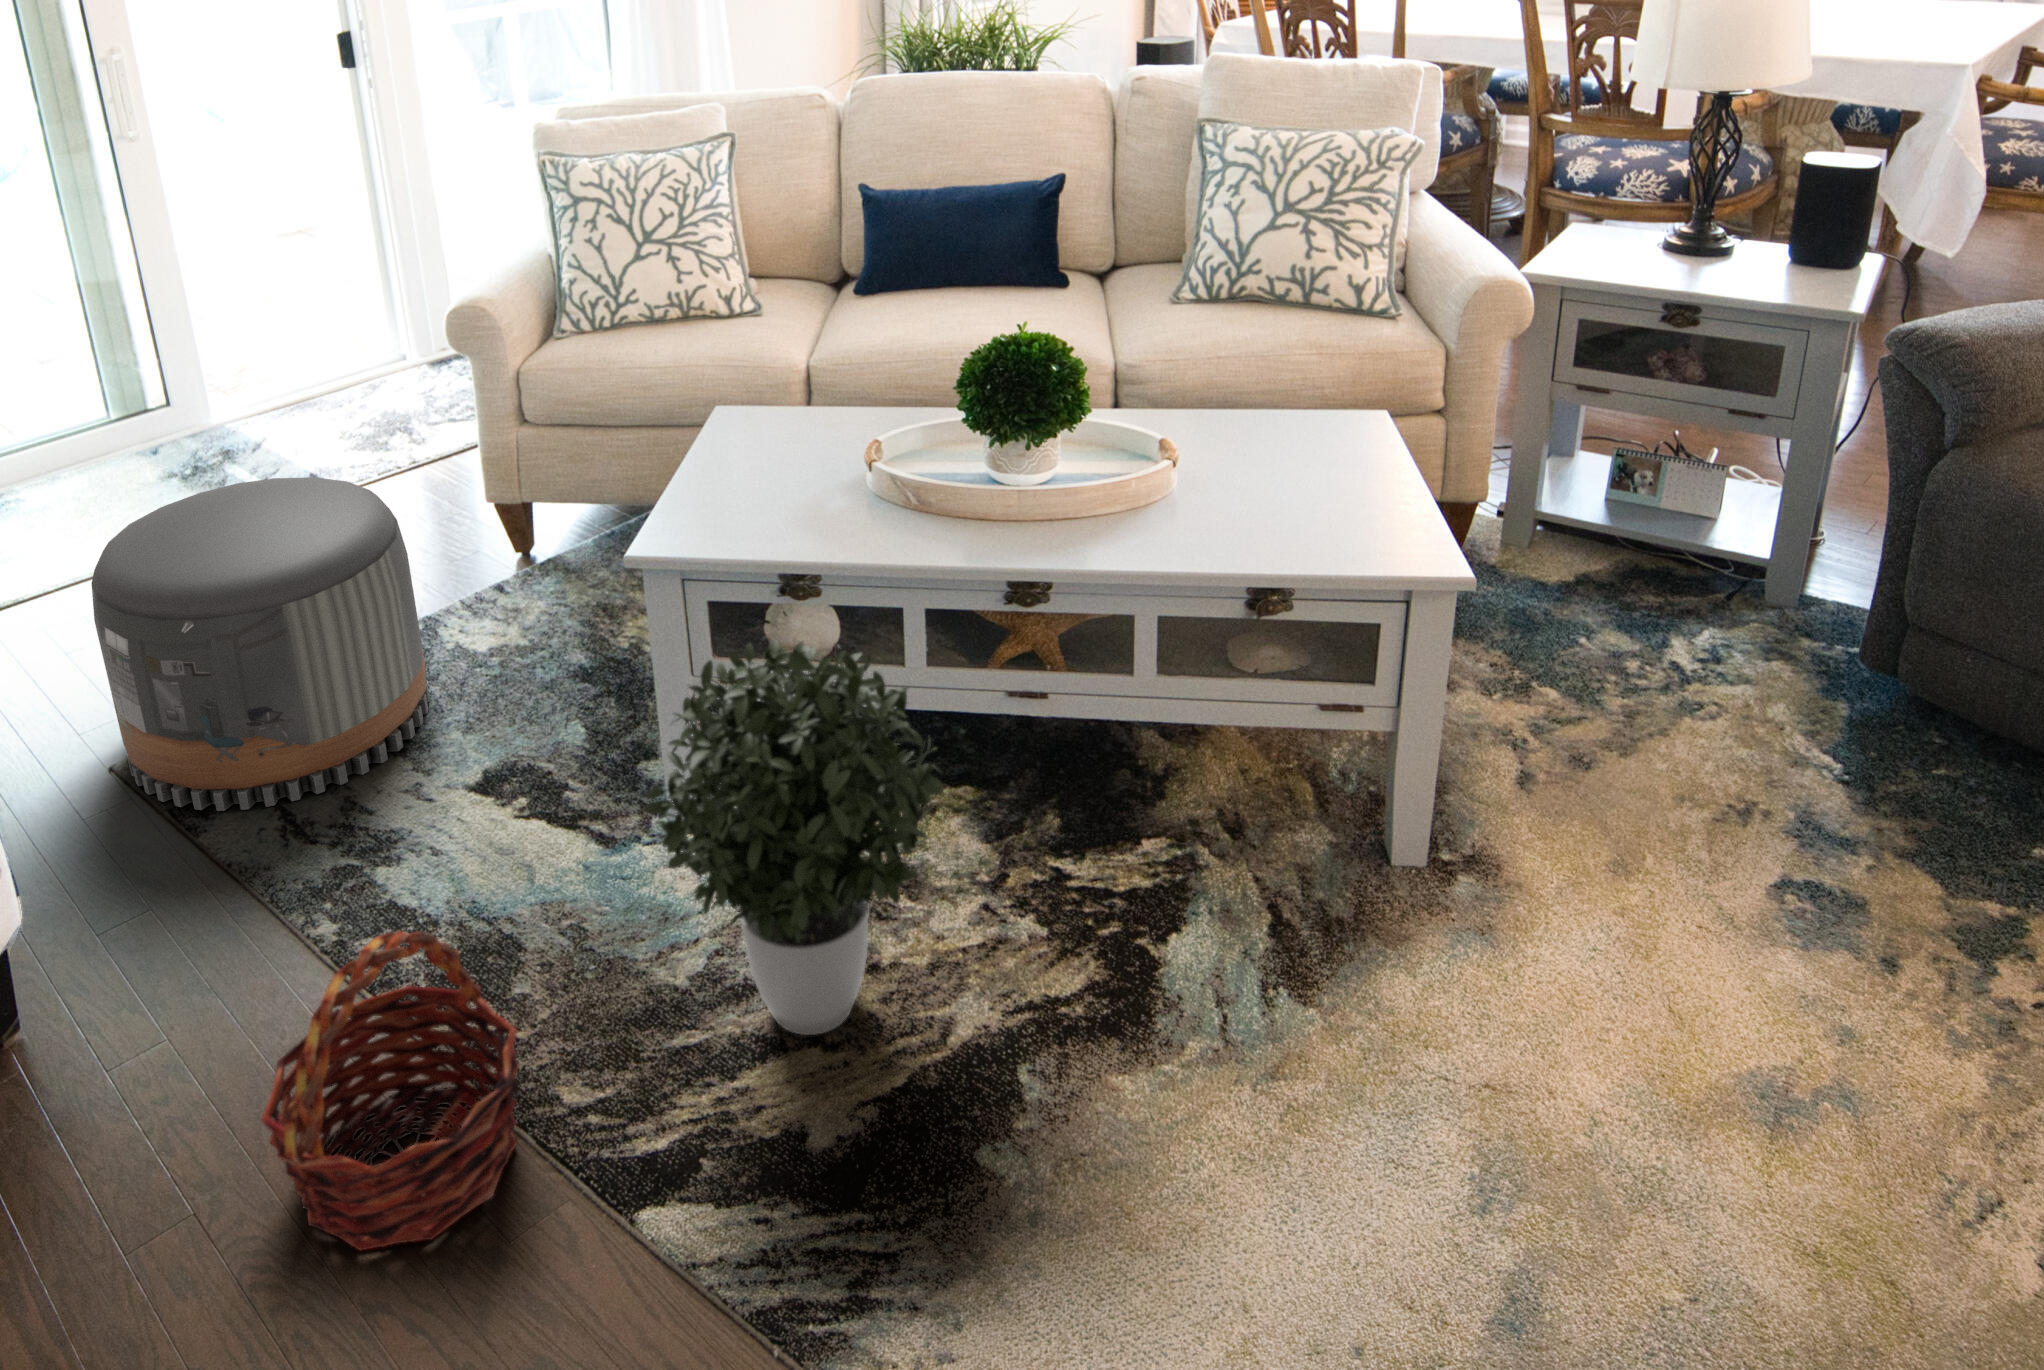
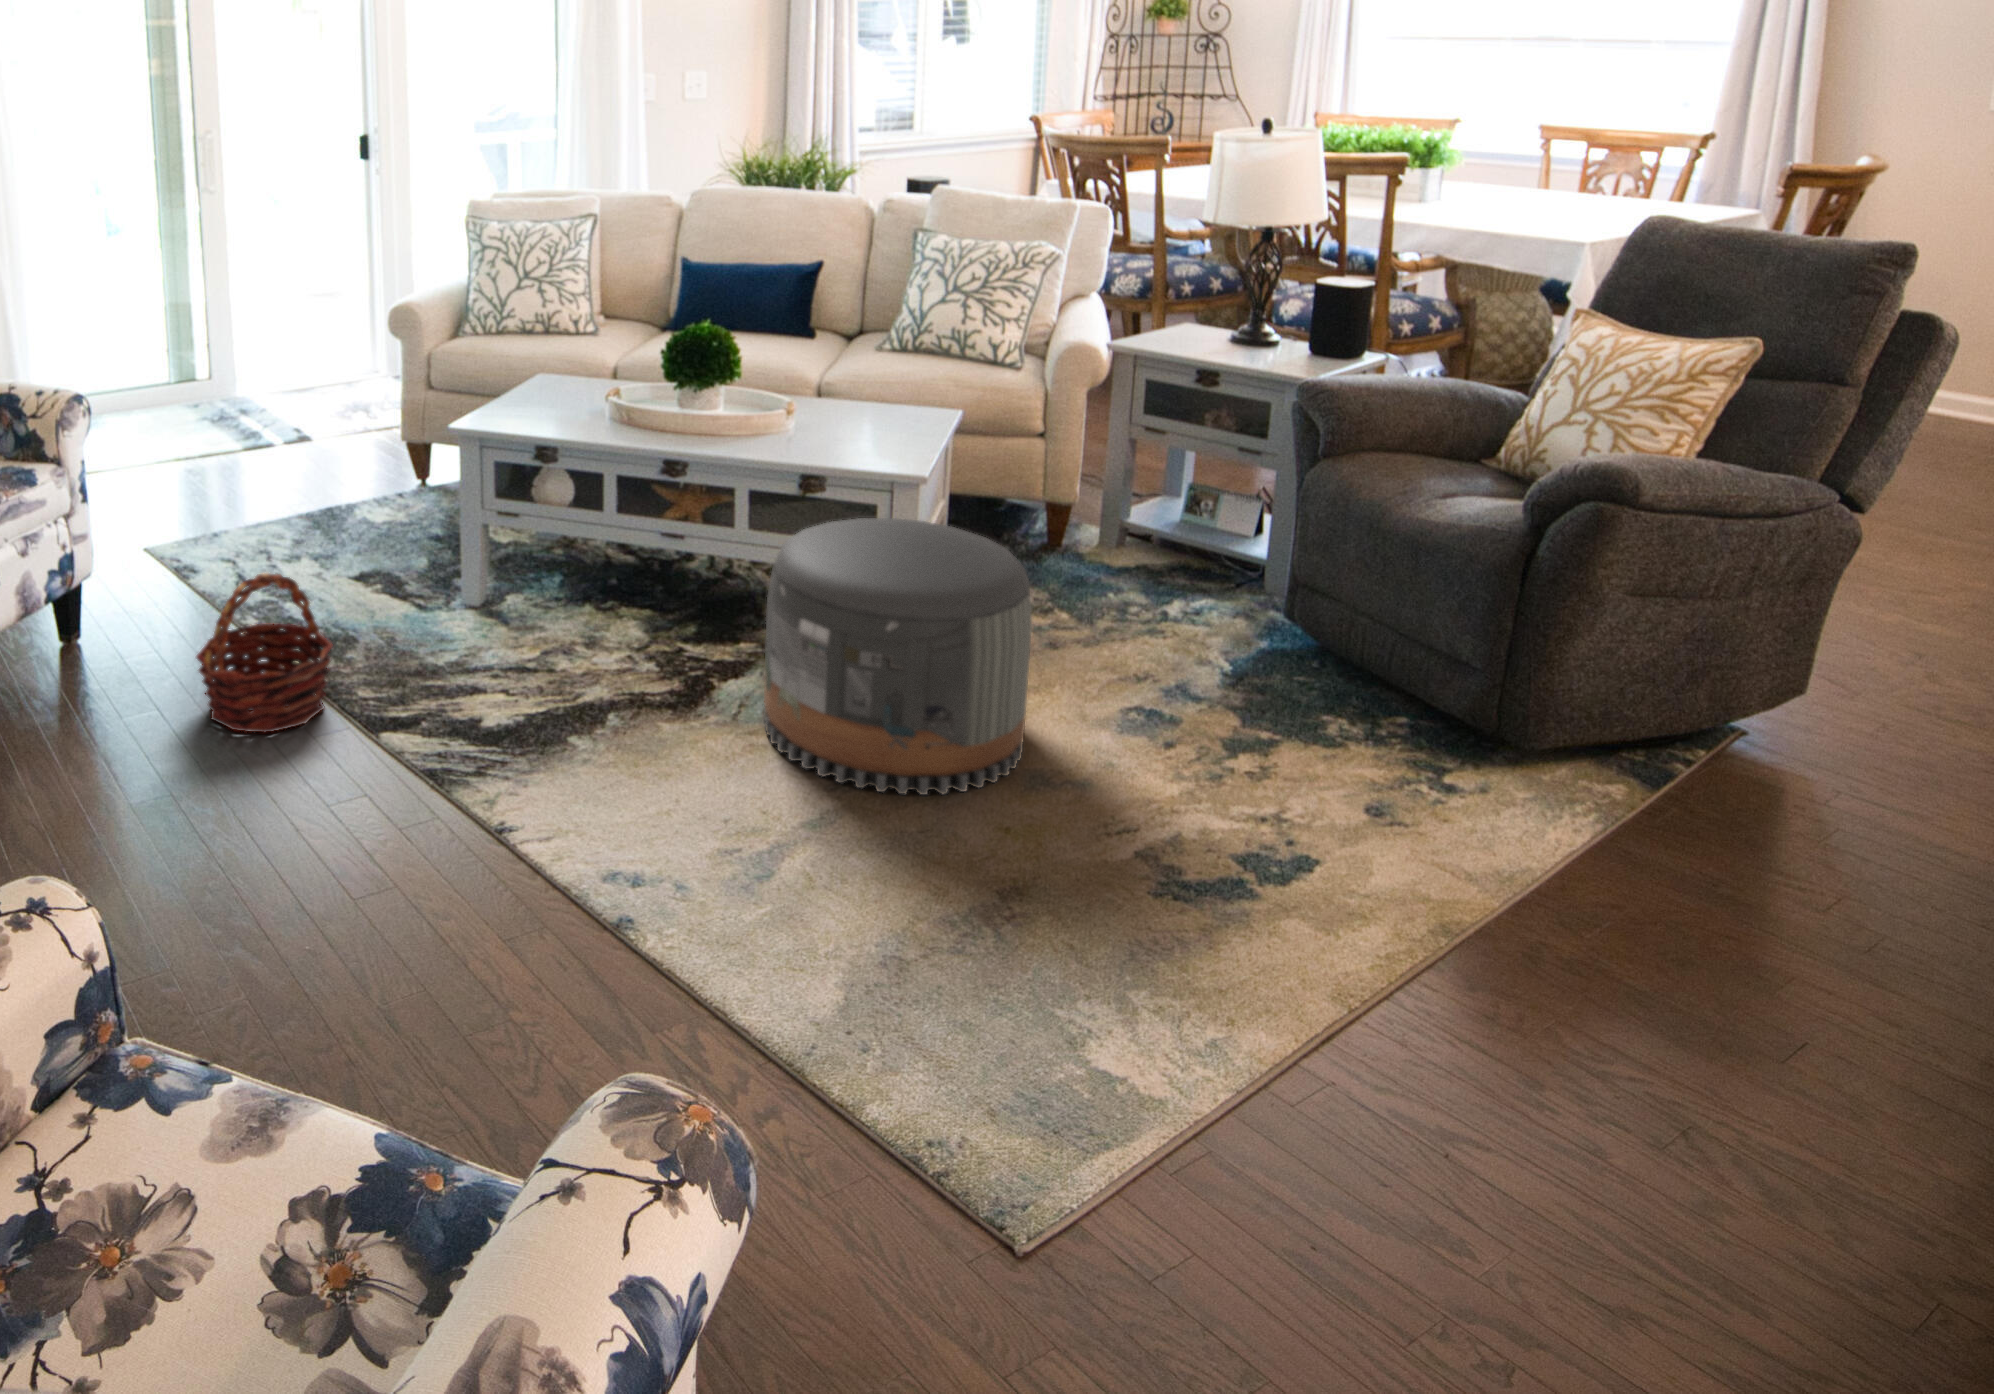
pouf: present [92,477,429,811] -> present [764,518,1032,795]
potted plant: present [643,640,943,1035] -> none [416,458,588,694]

